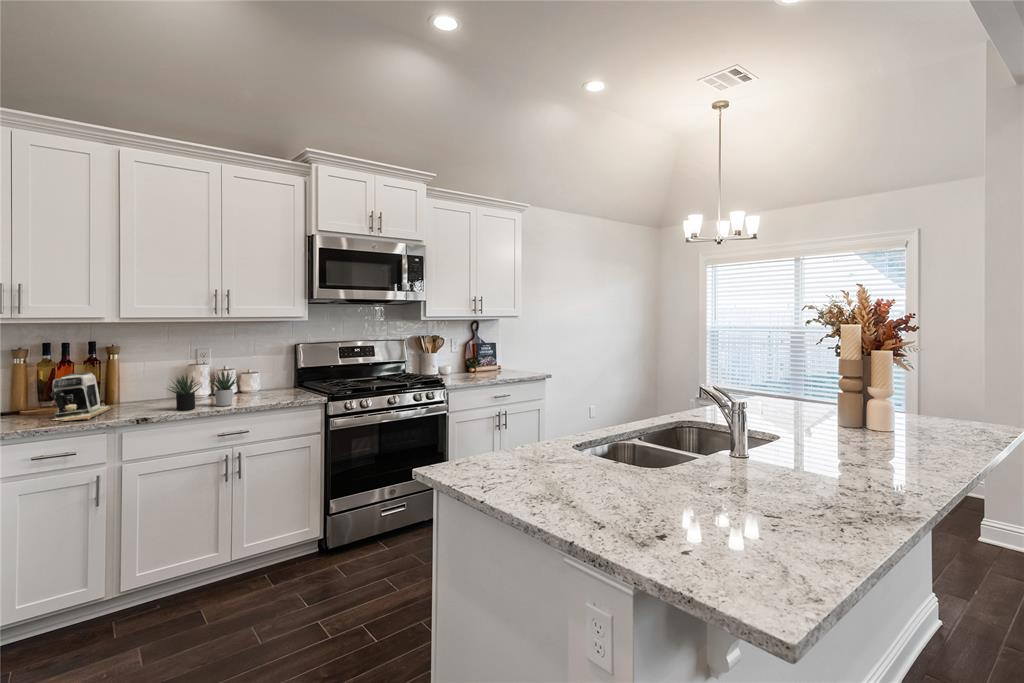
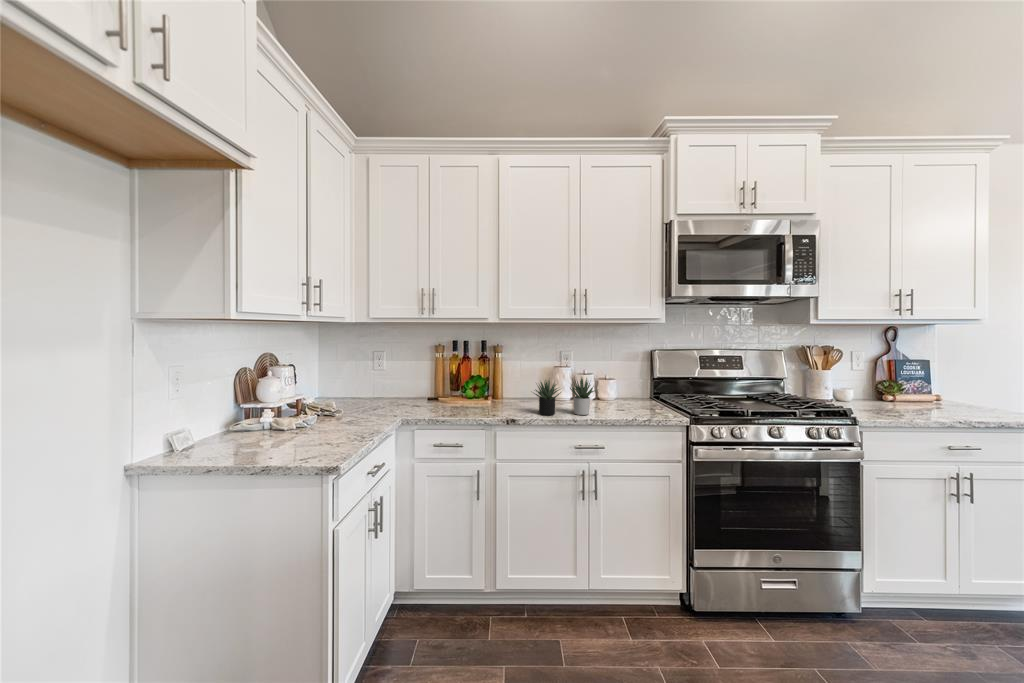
coffee maker: present [50,372,112,421] -> none [445,369,494,415]

